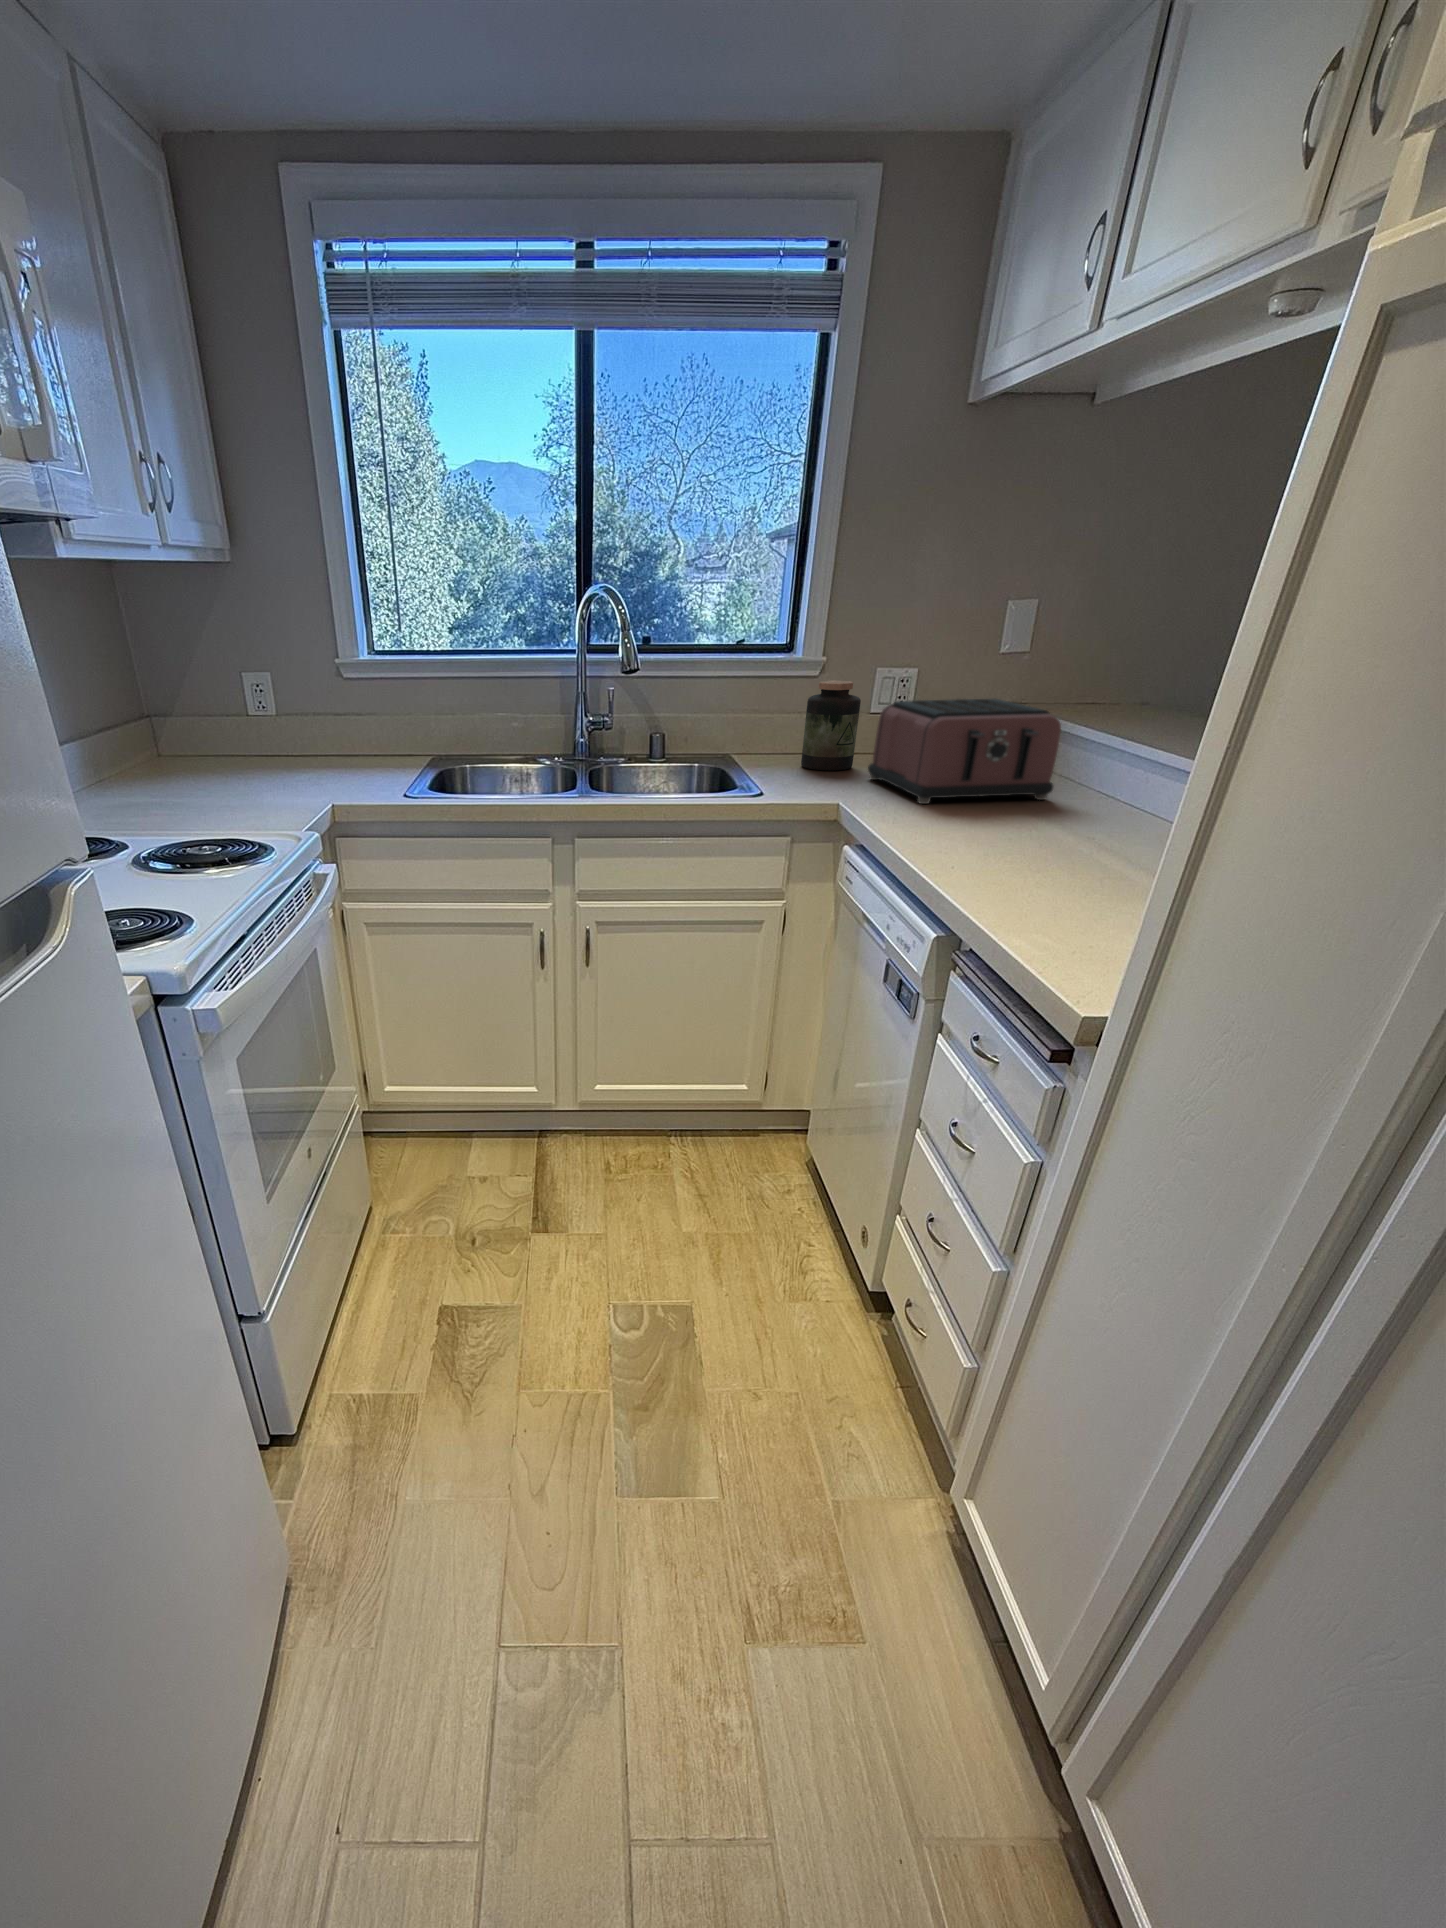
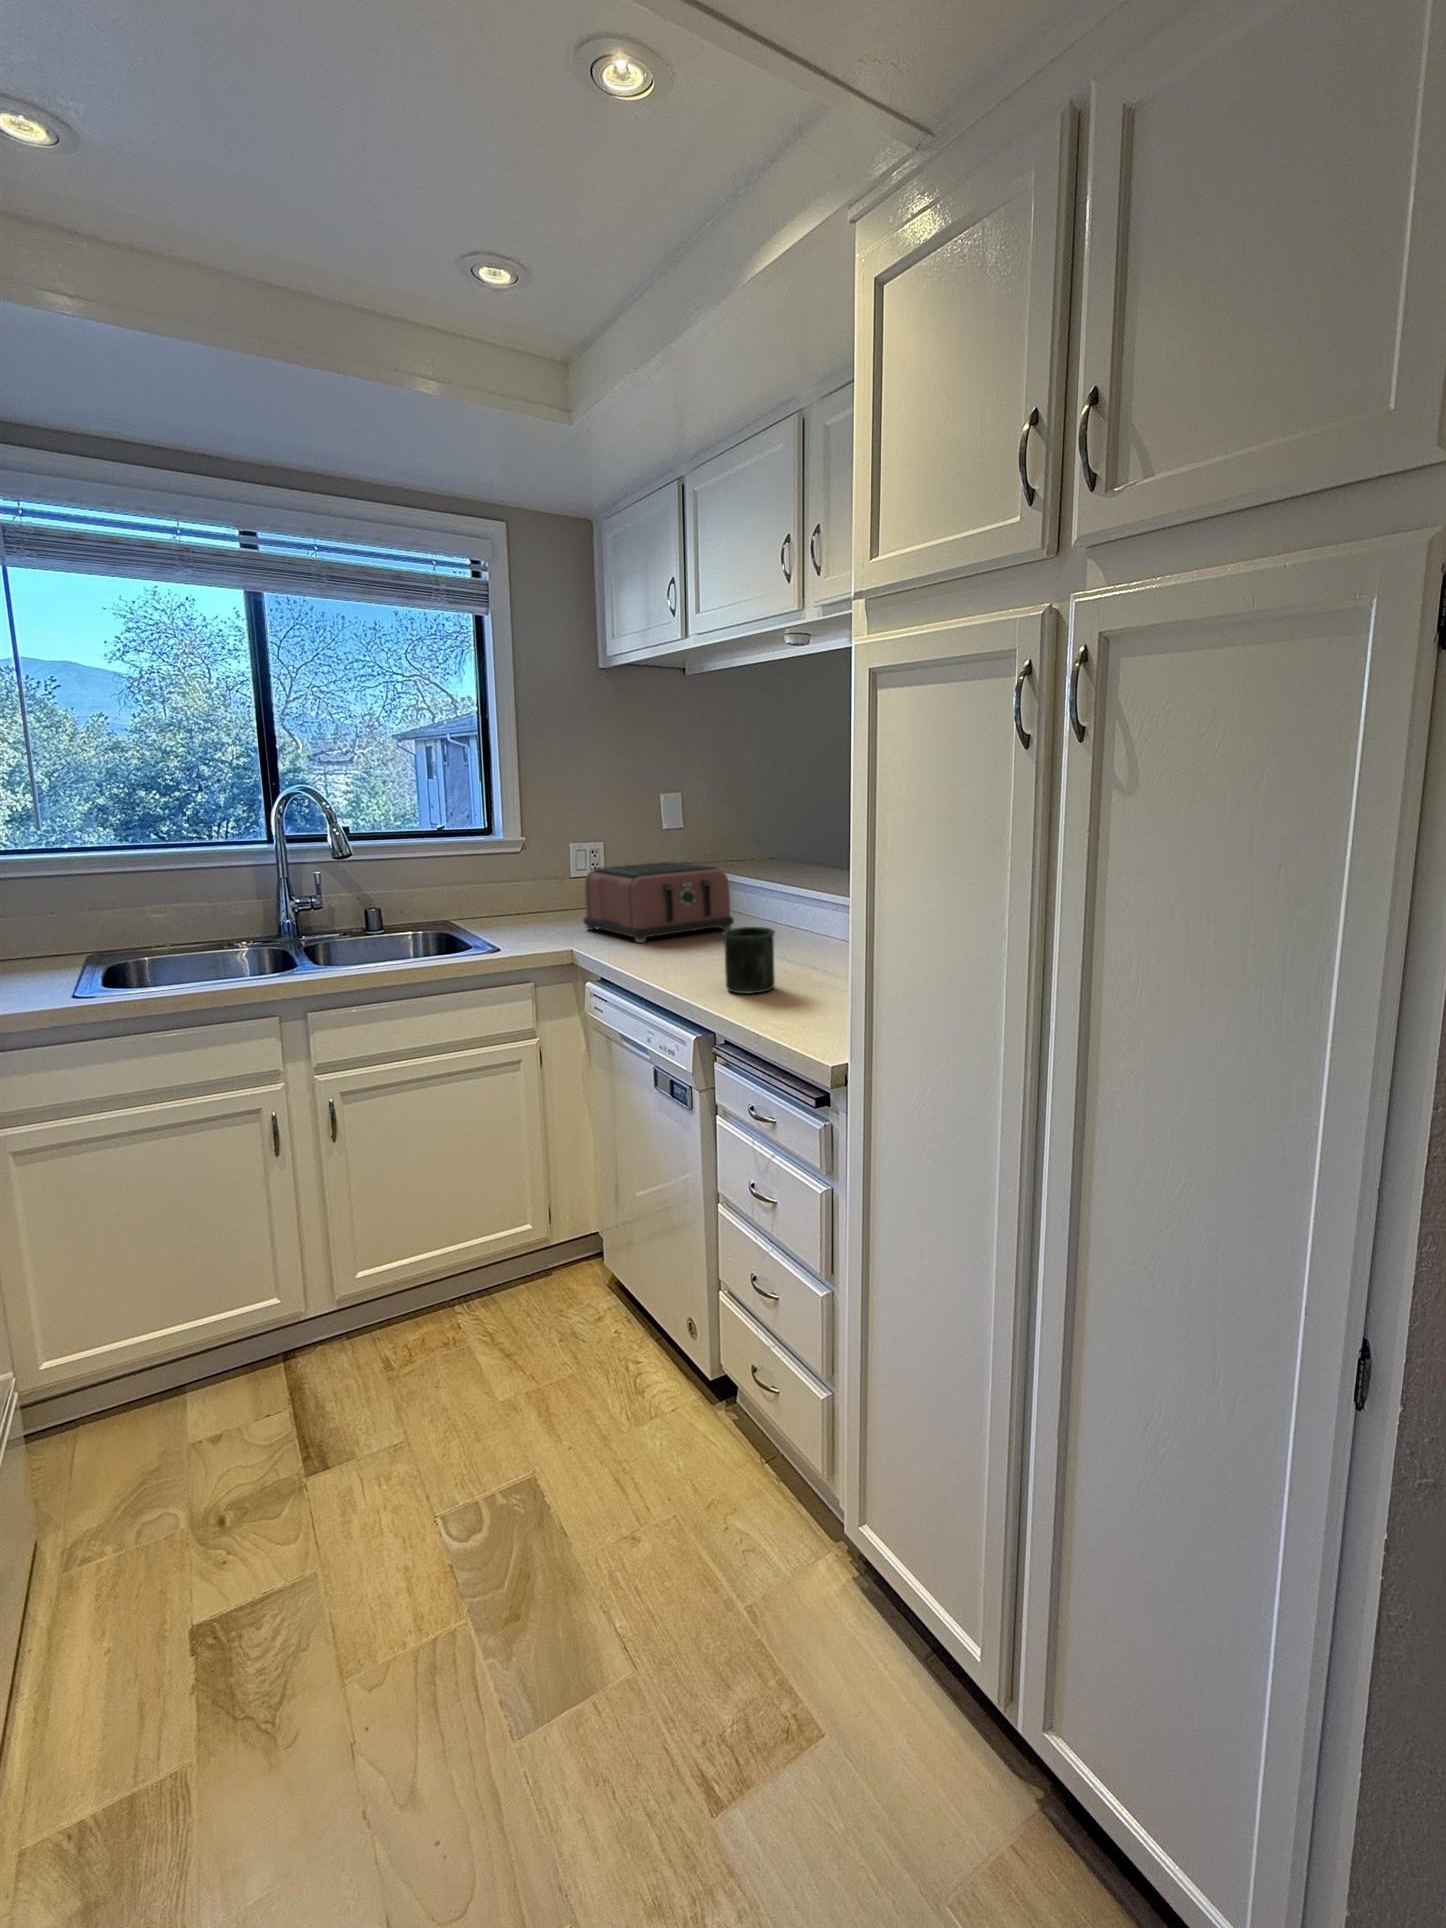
jar: present [801,680,861,771] -> none [516,856,567,927]
mug: none [995,802,1083,894] -> present [722,927,775,994]

